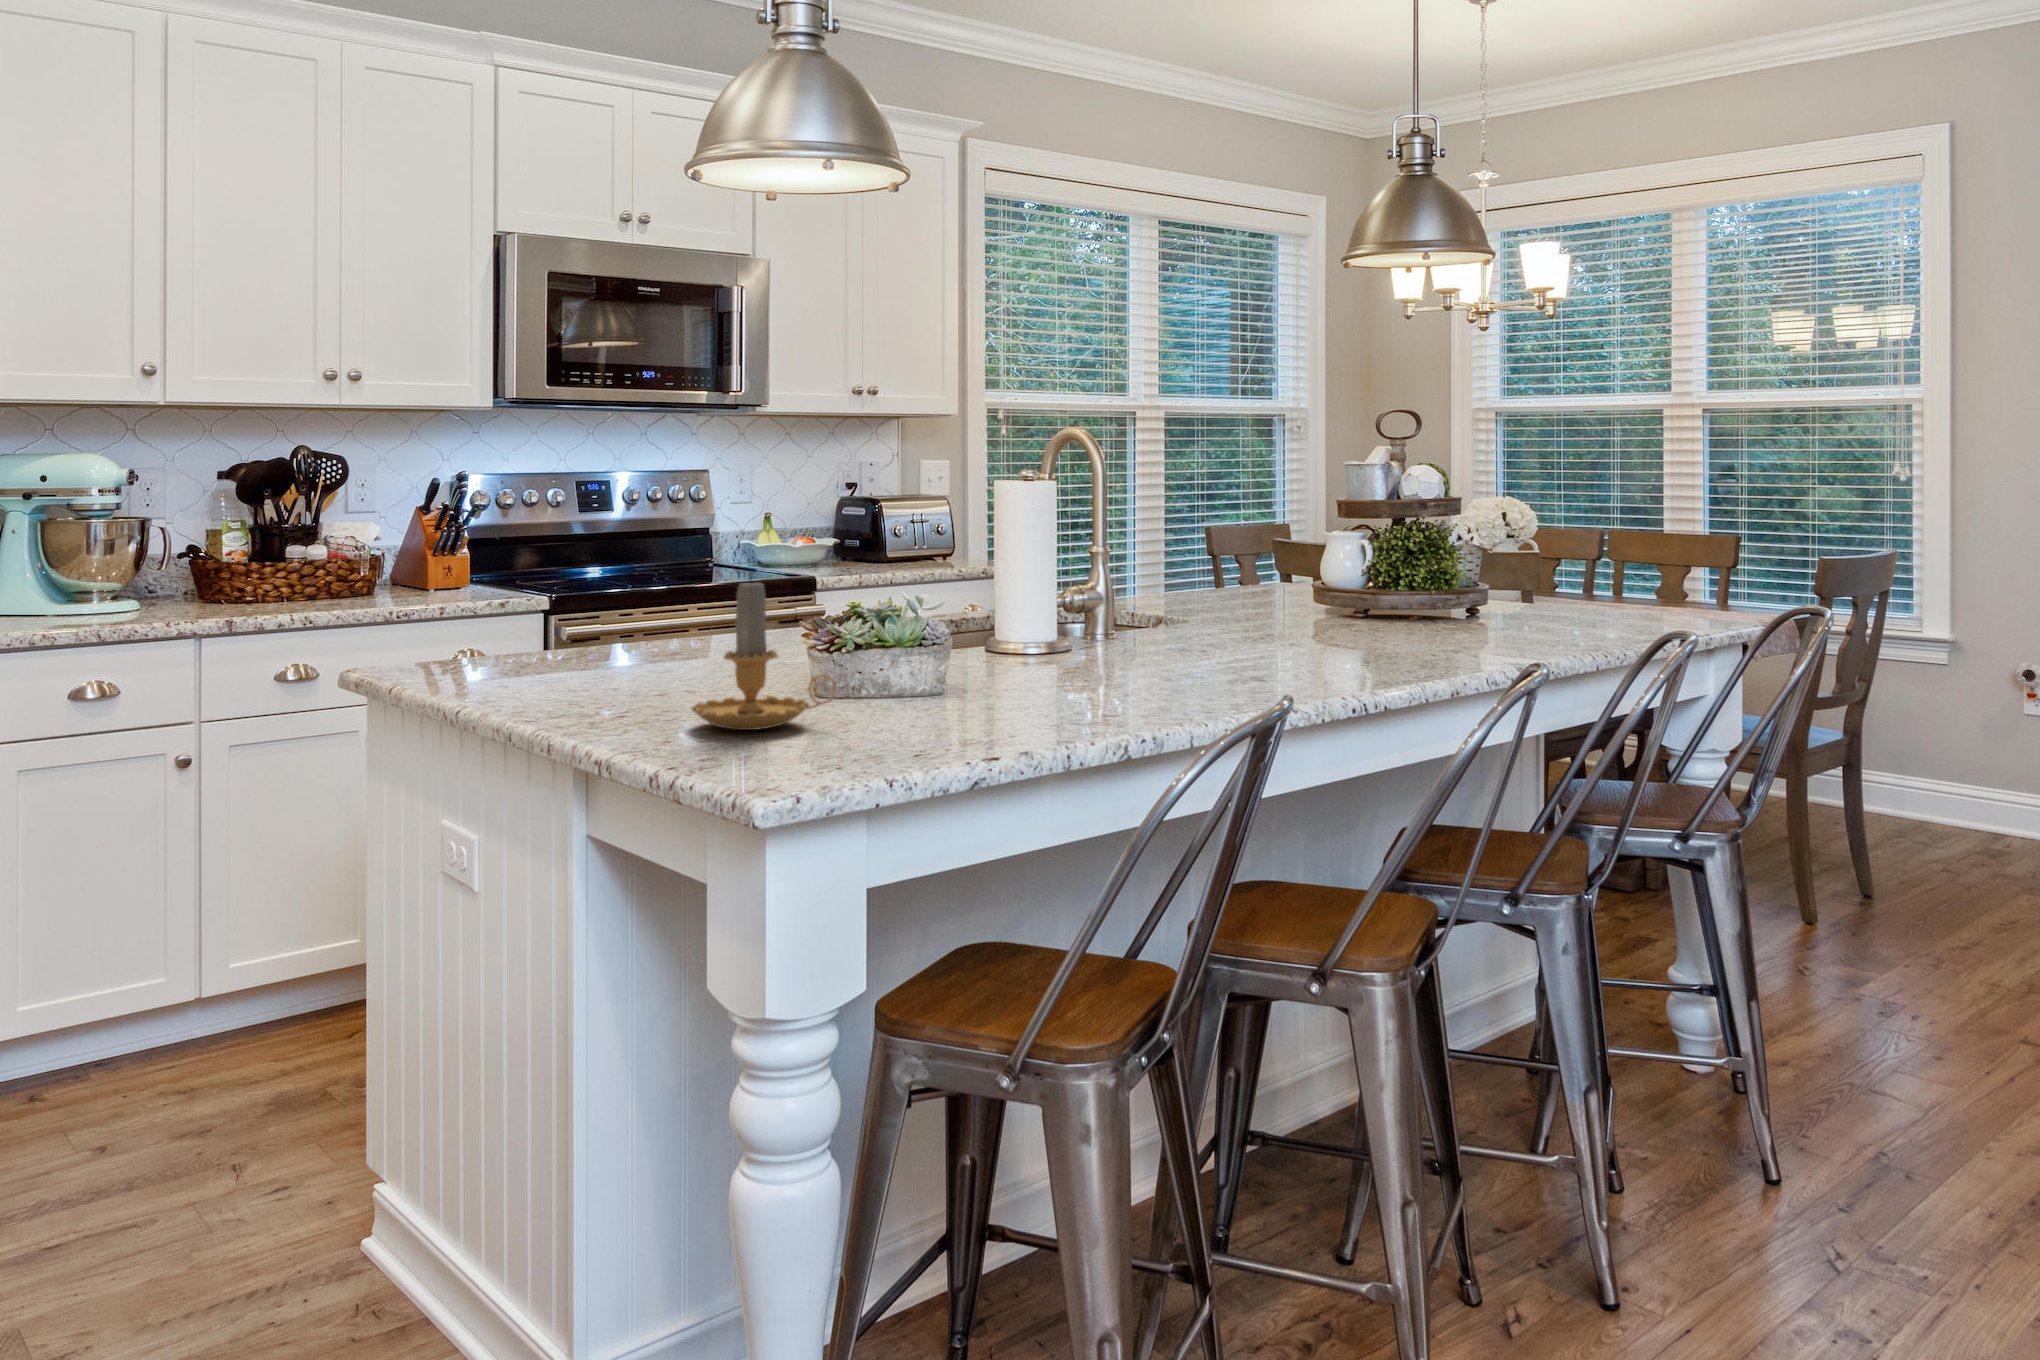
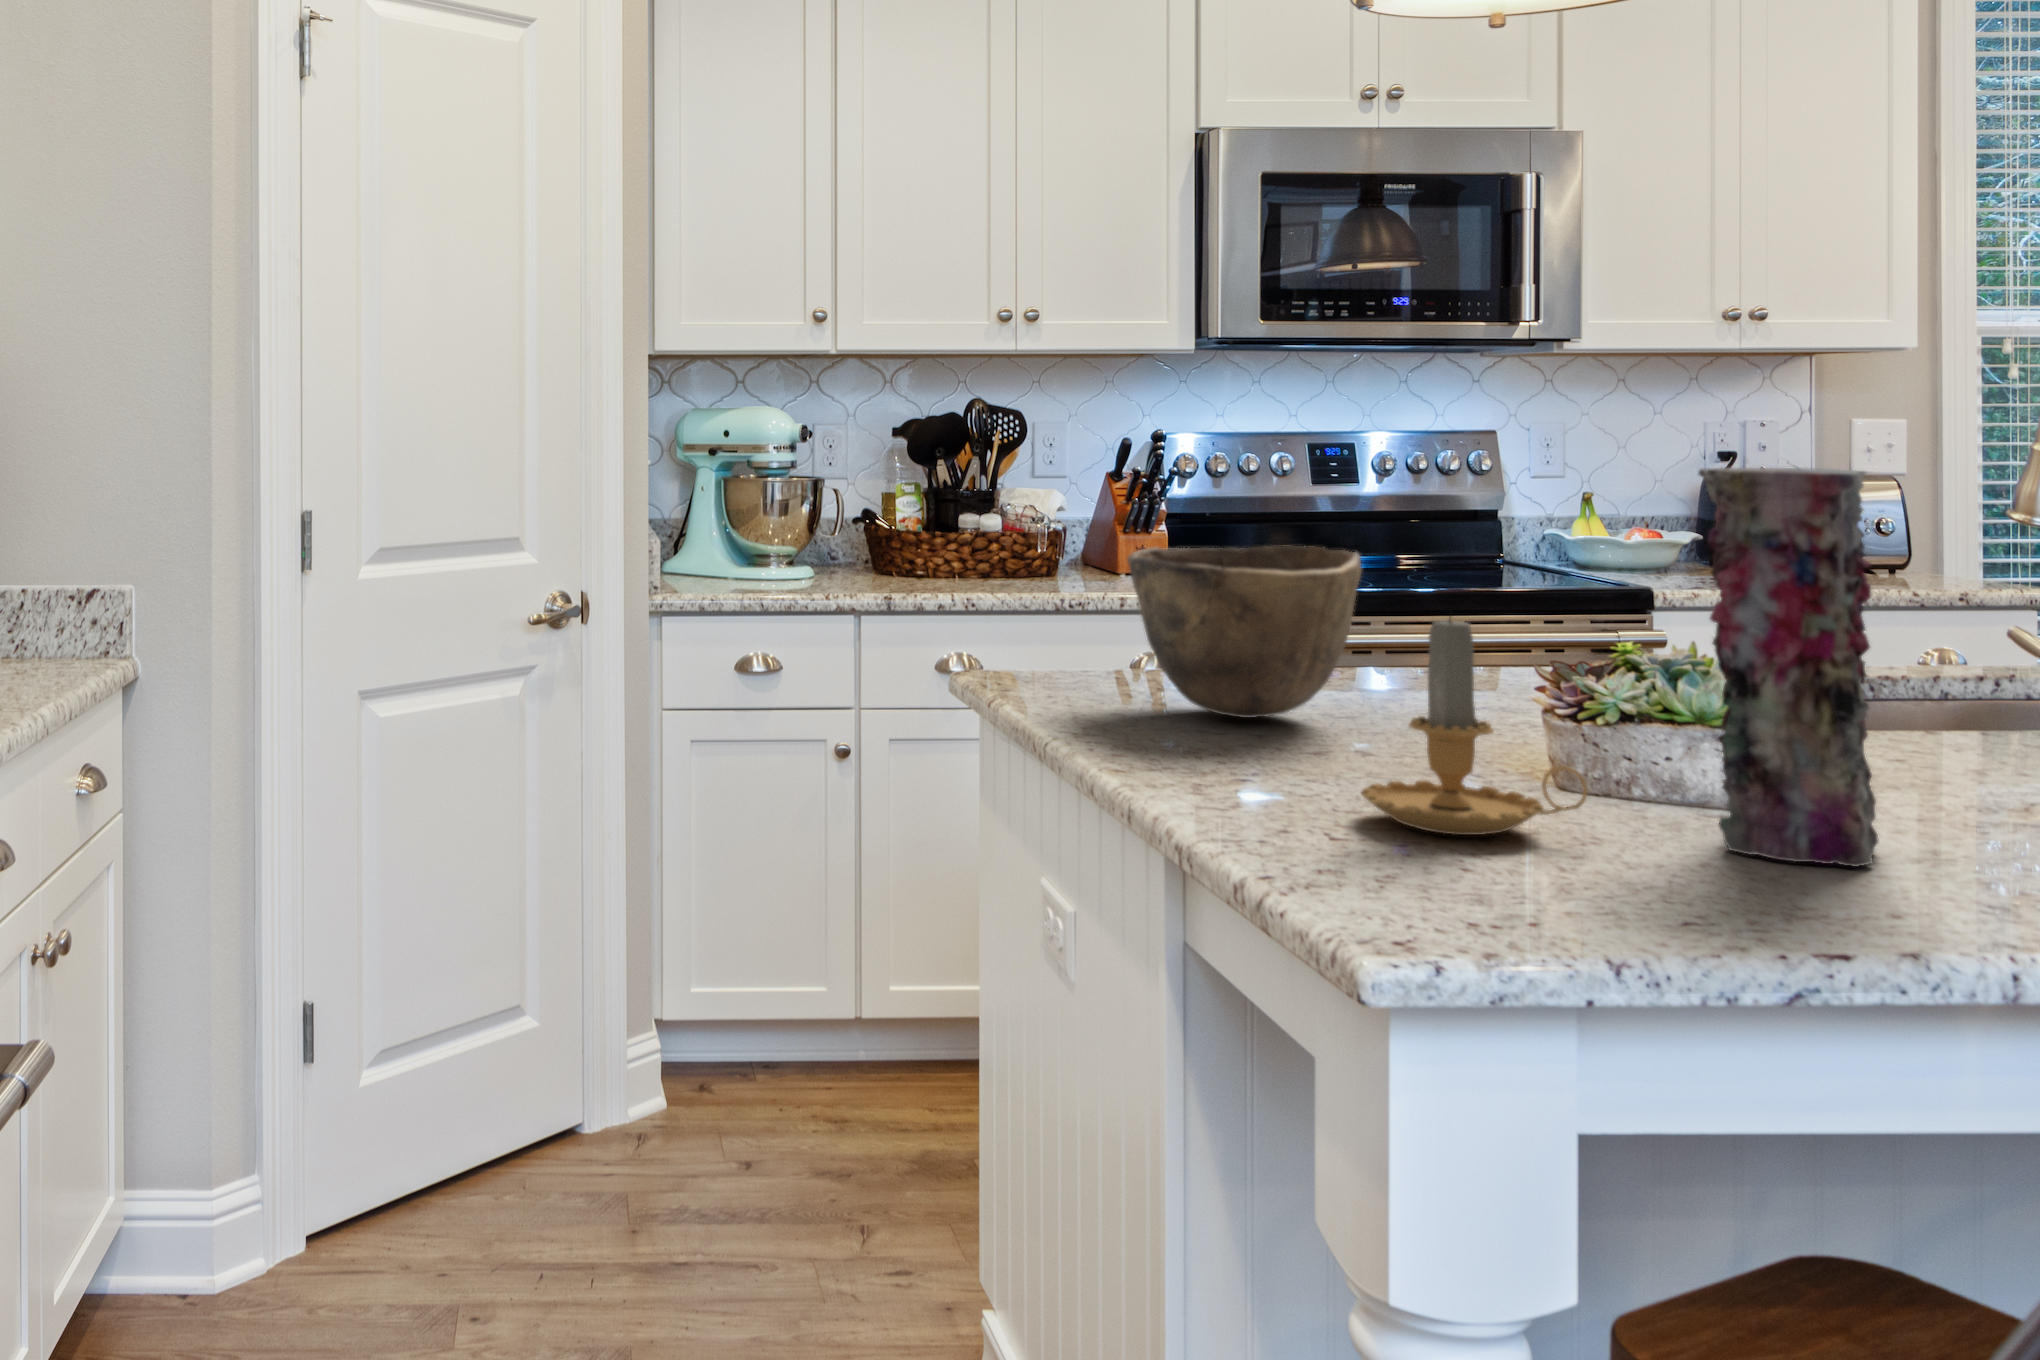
vase: none [898,473,993,719] -> present [1699,468,1878,866]
bowl: none [491,546,667,677] -> present [1128,546,1361,718]

